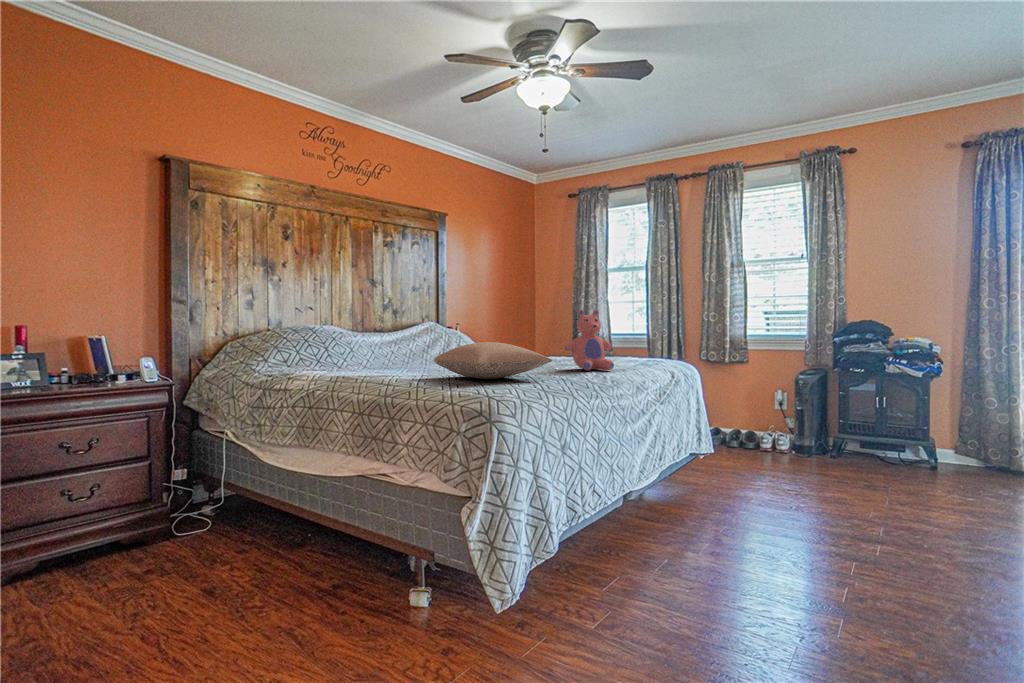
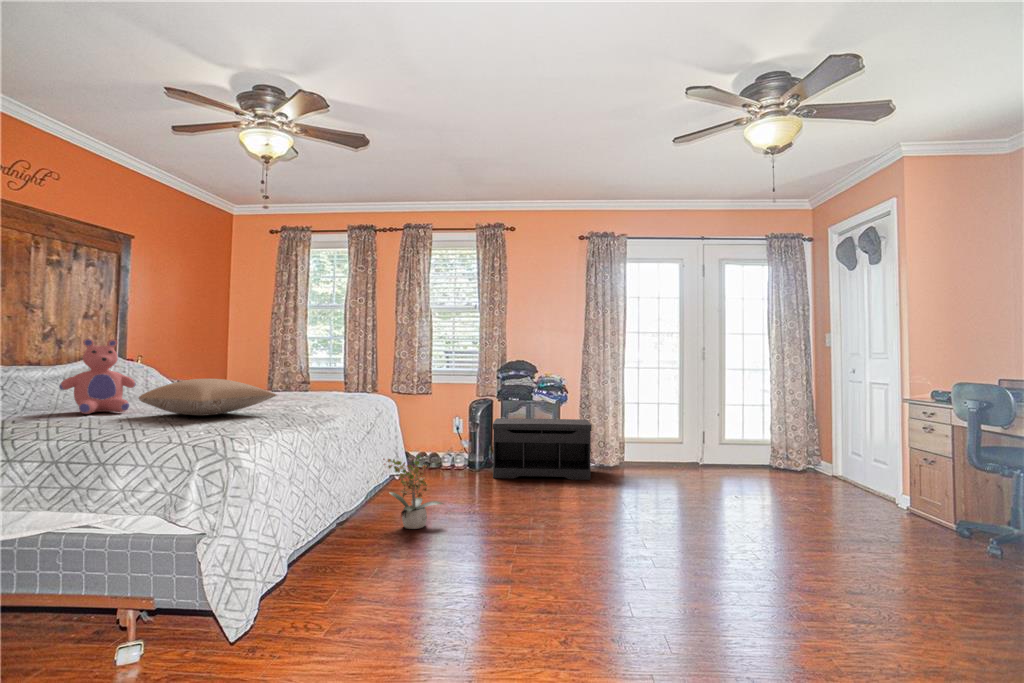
teddy bear: present [565,309,614,371] -> present [59,339,136,414]
bench: none [829,401,1001,501] -> present [493,418,592,480]
potted plant: none [676,436,754,528] -> present [384,456,443,529]

